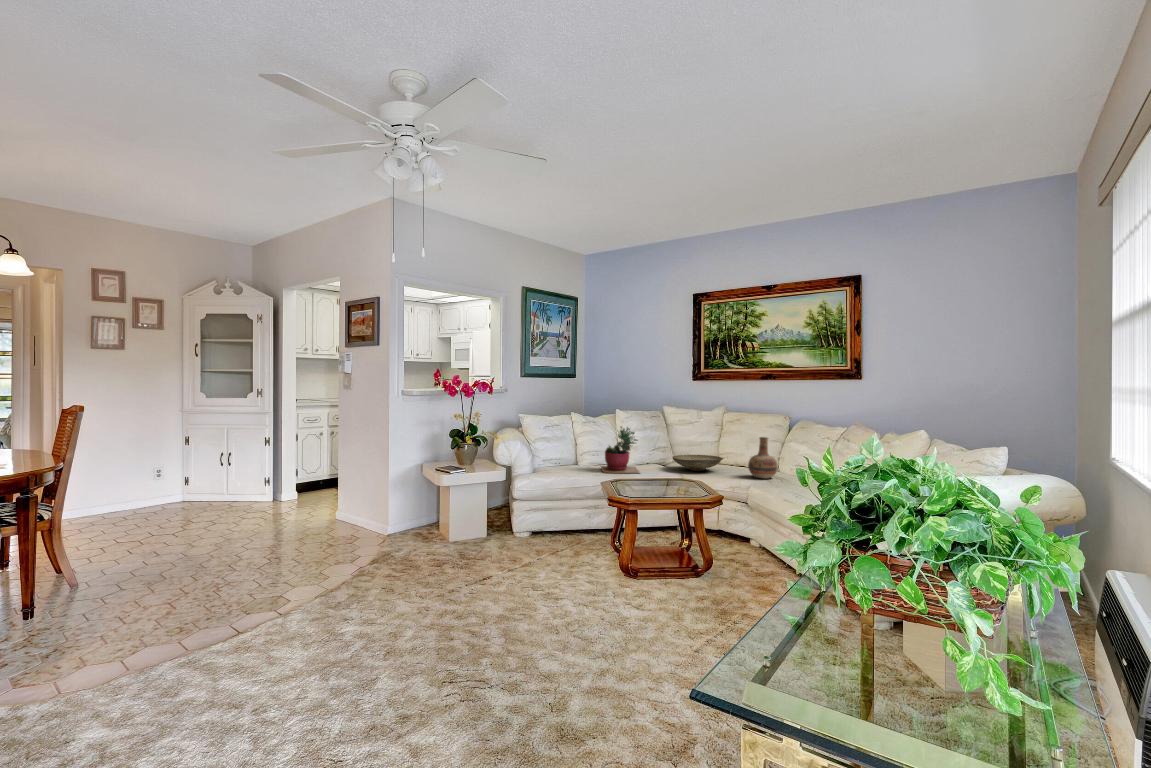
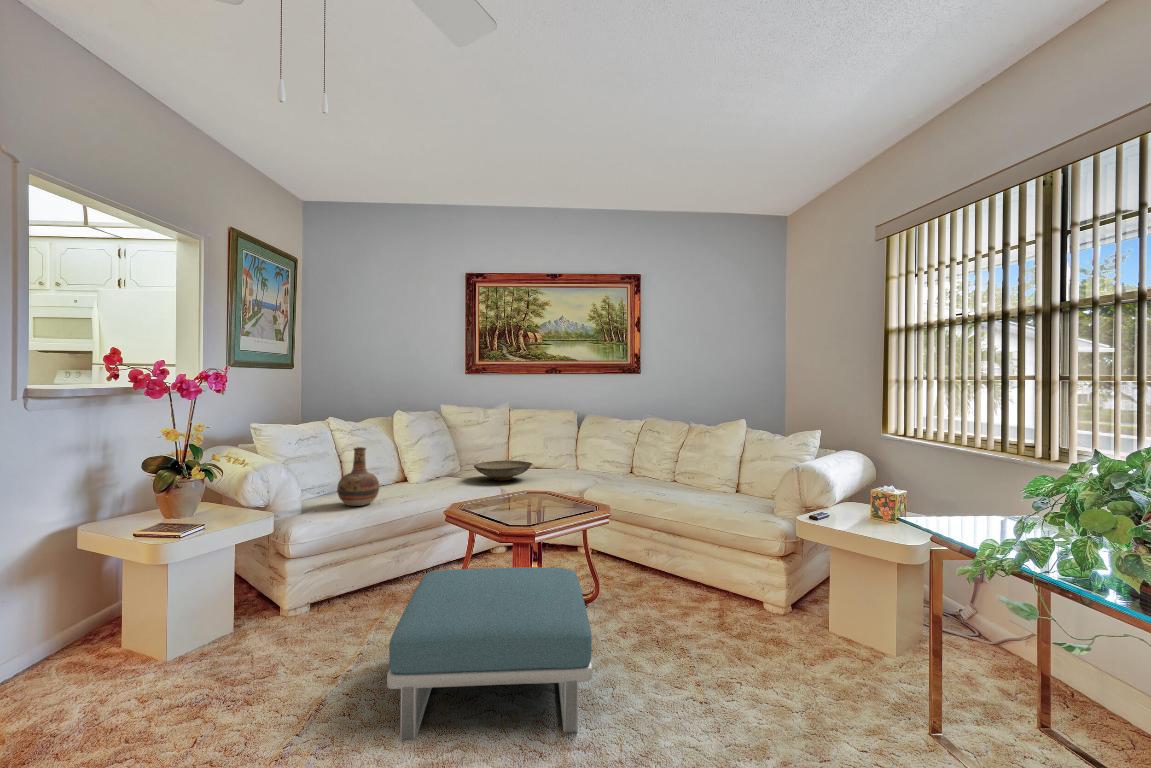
succulent plant: present [601,427,639,473] -> none [391,433,455,498]
vase: present [748,437,778,479] -> present [337,447,379,506]
footstool: none [490,516,652,627] -> present [387,567,592,740]

